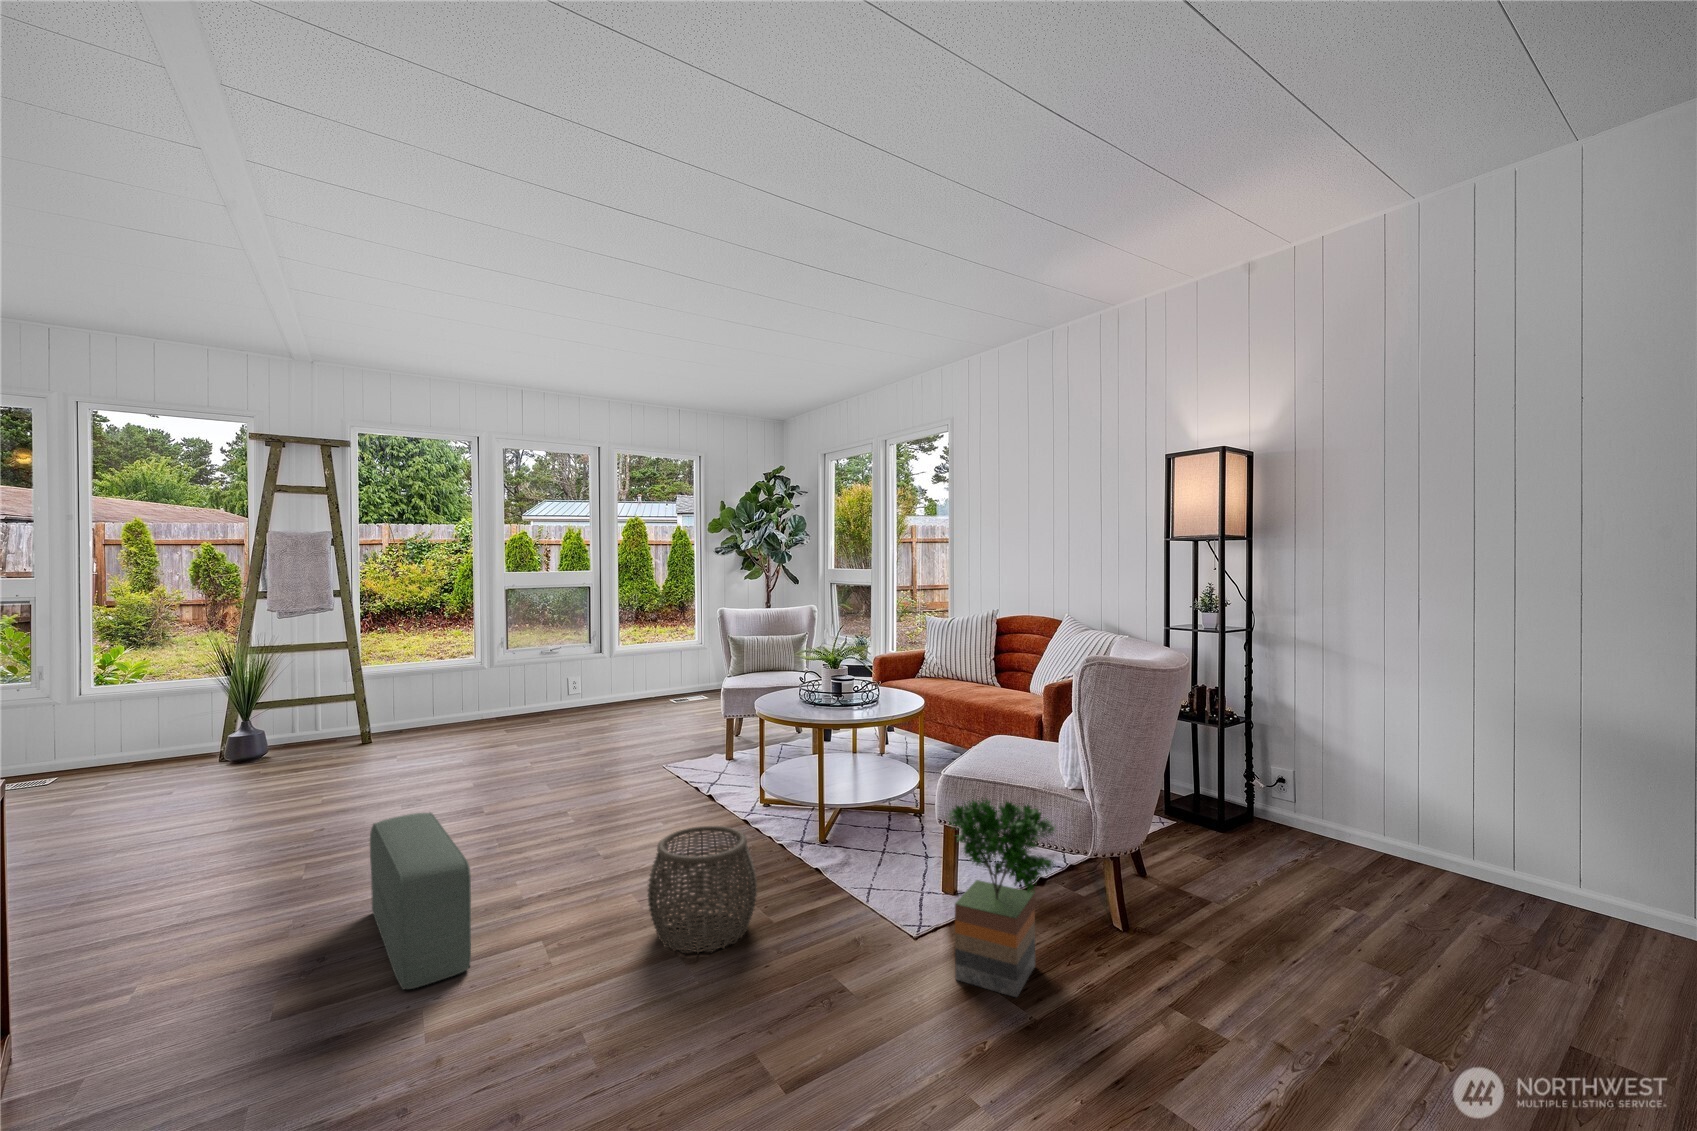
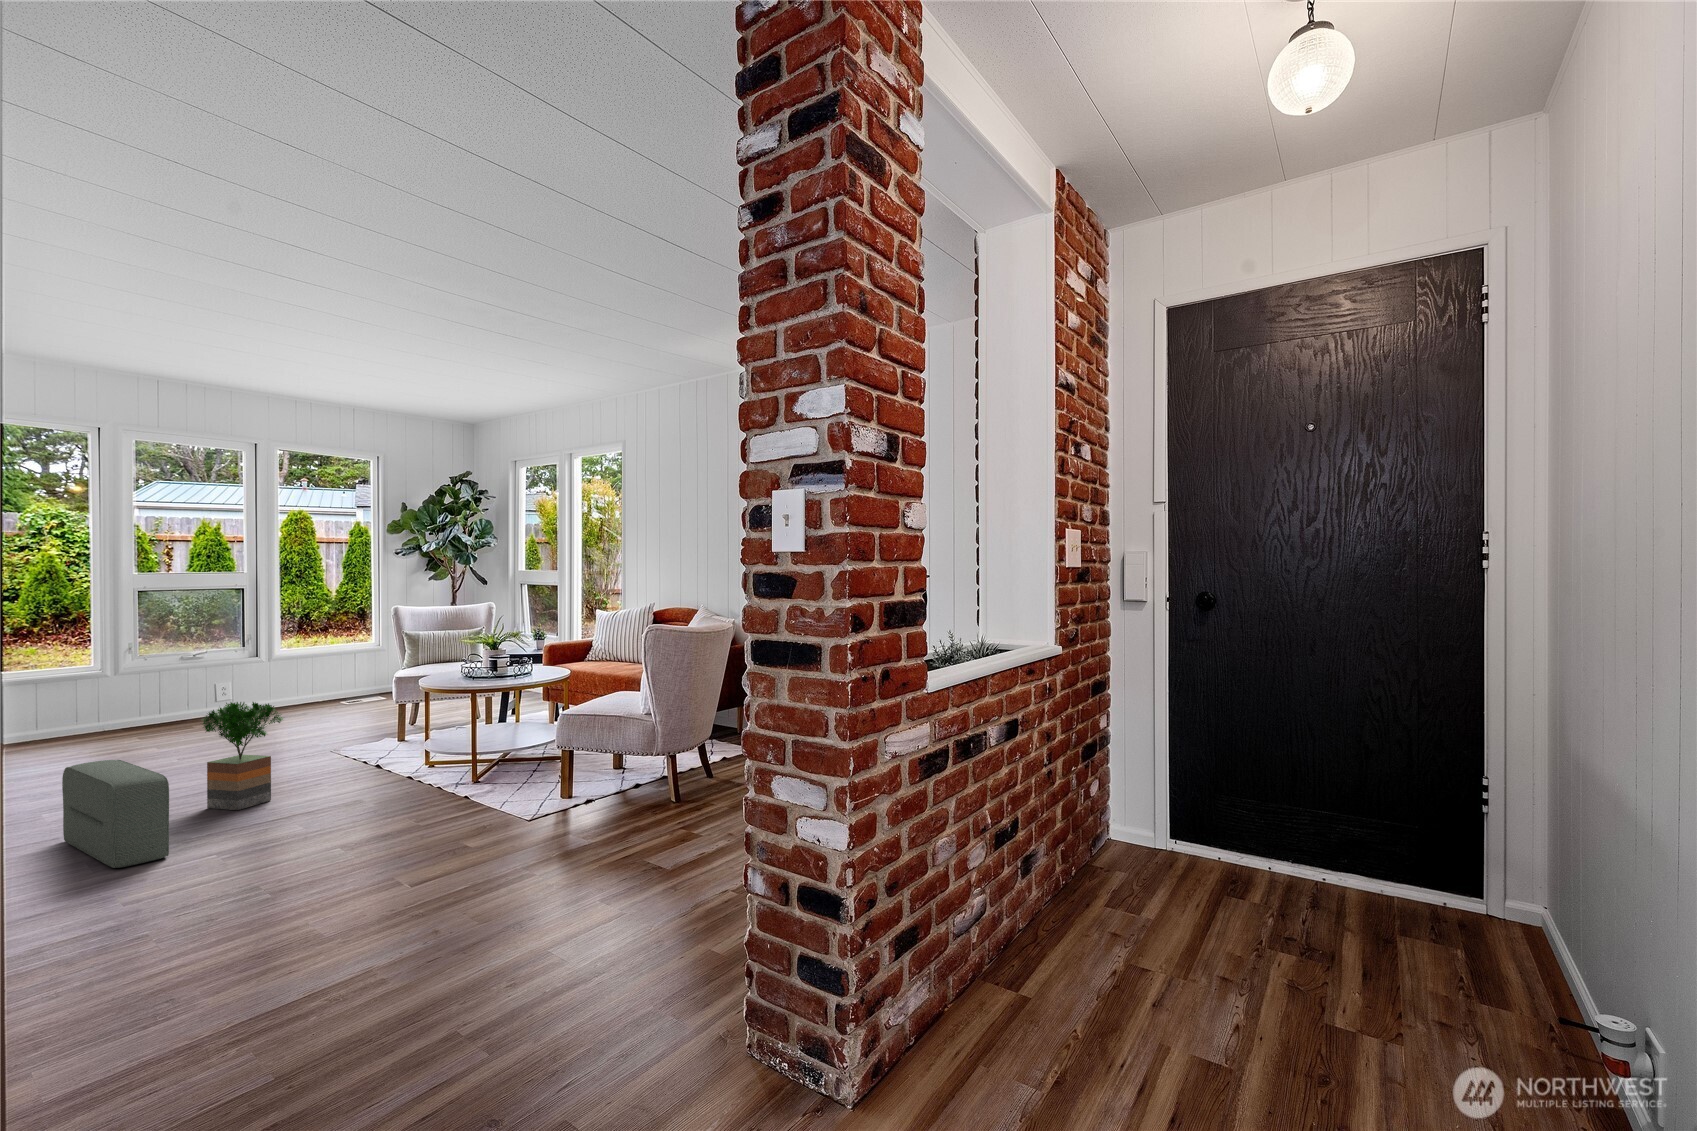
potted tree: present [949,799,1055,997] -> present [203,702,283,810]
woven basket: present [647,826,757,953] -> none [317,754,407,837]

